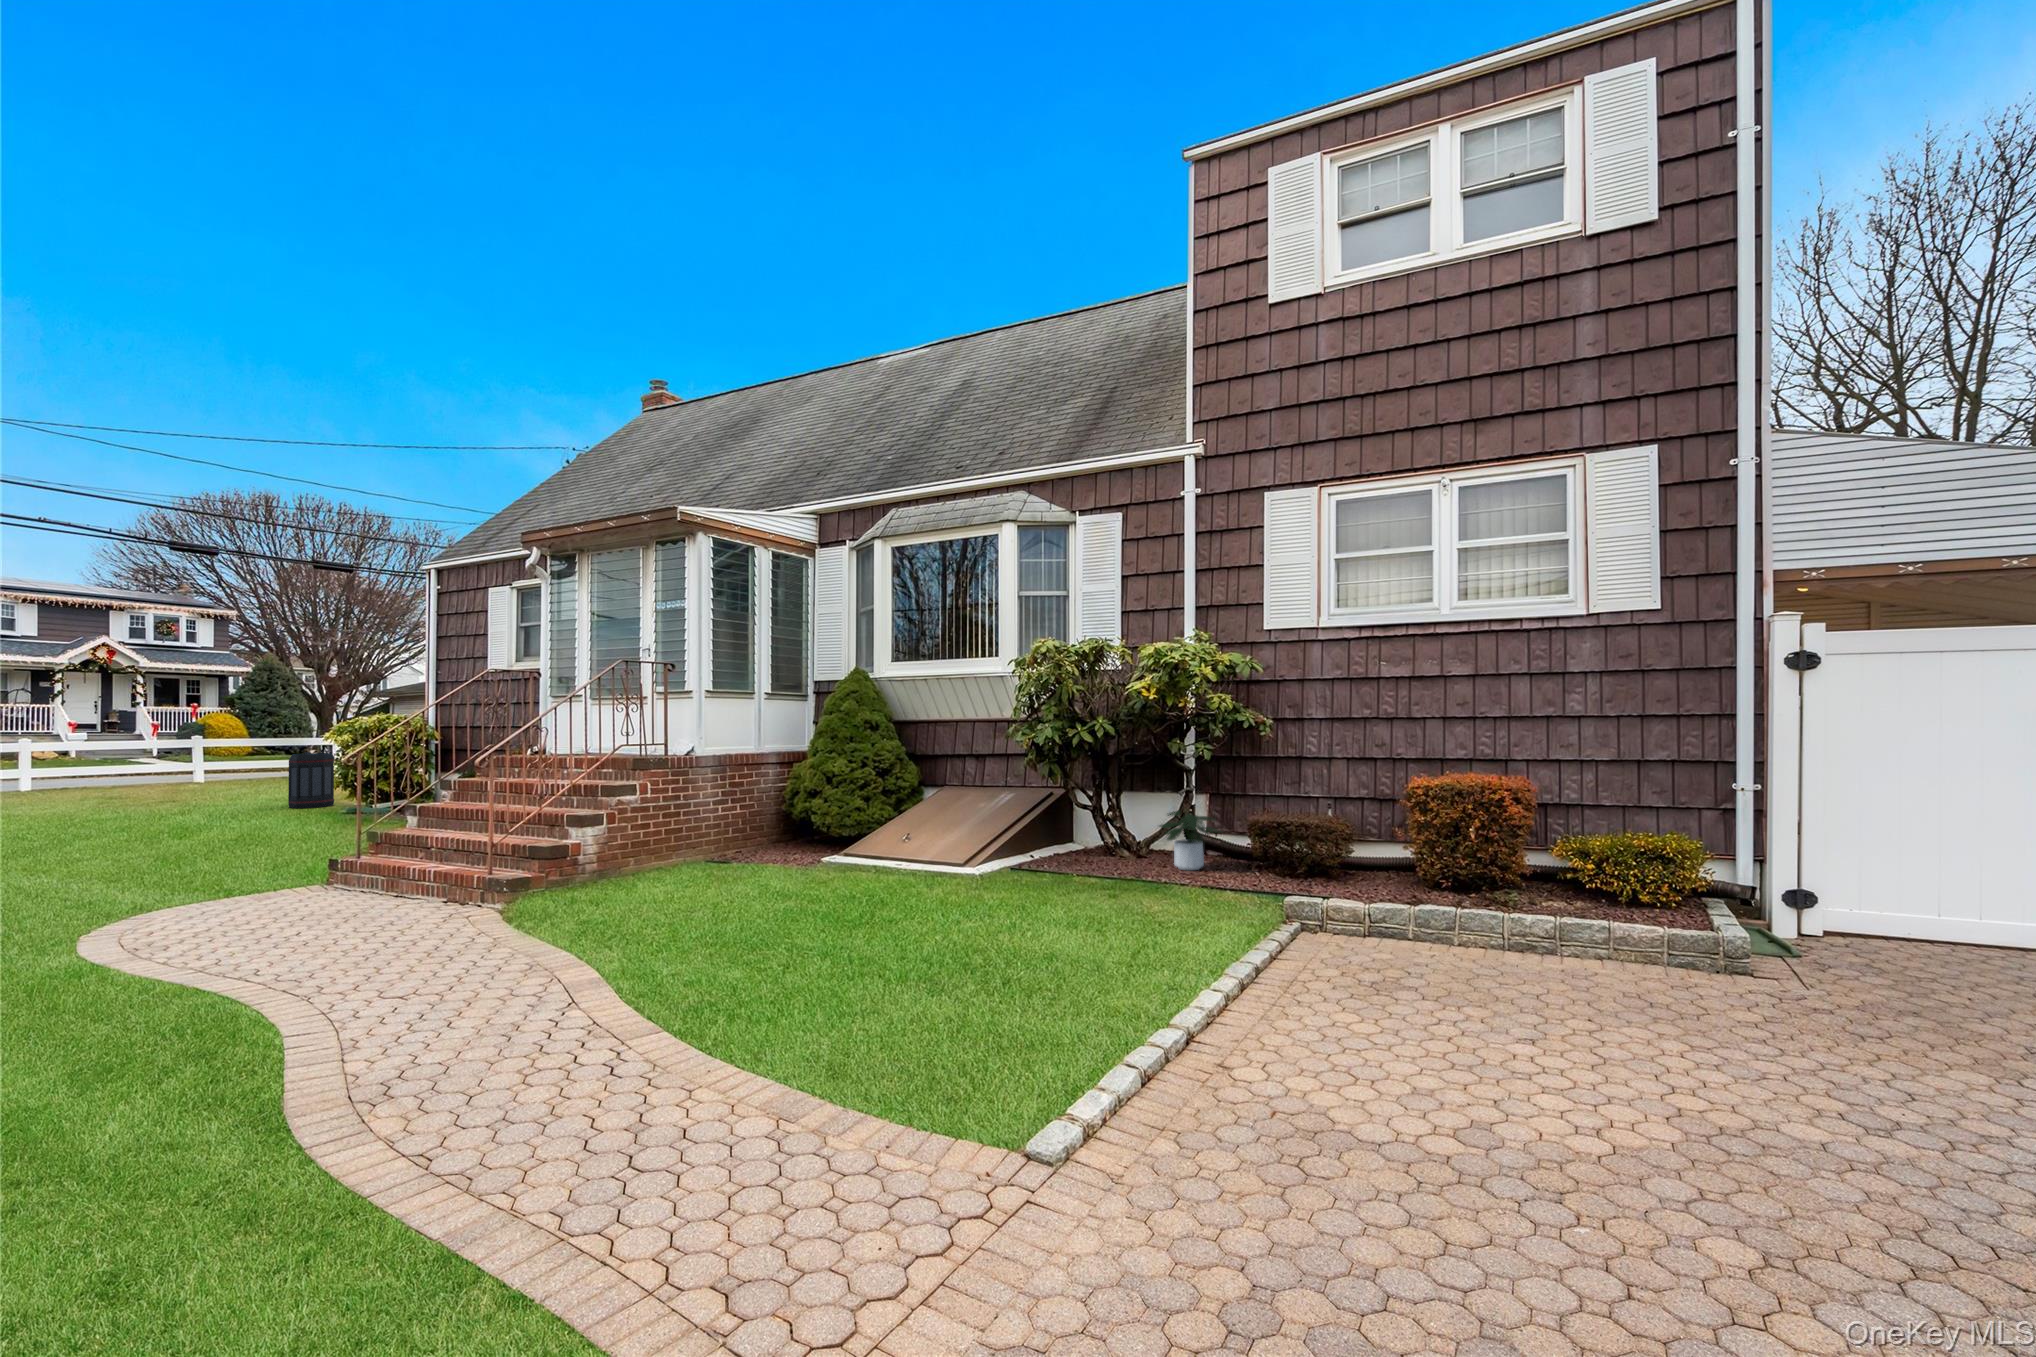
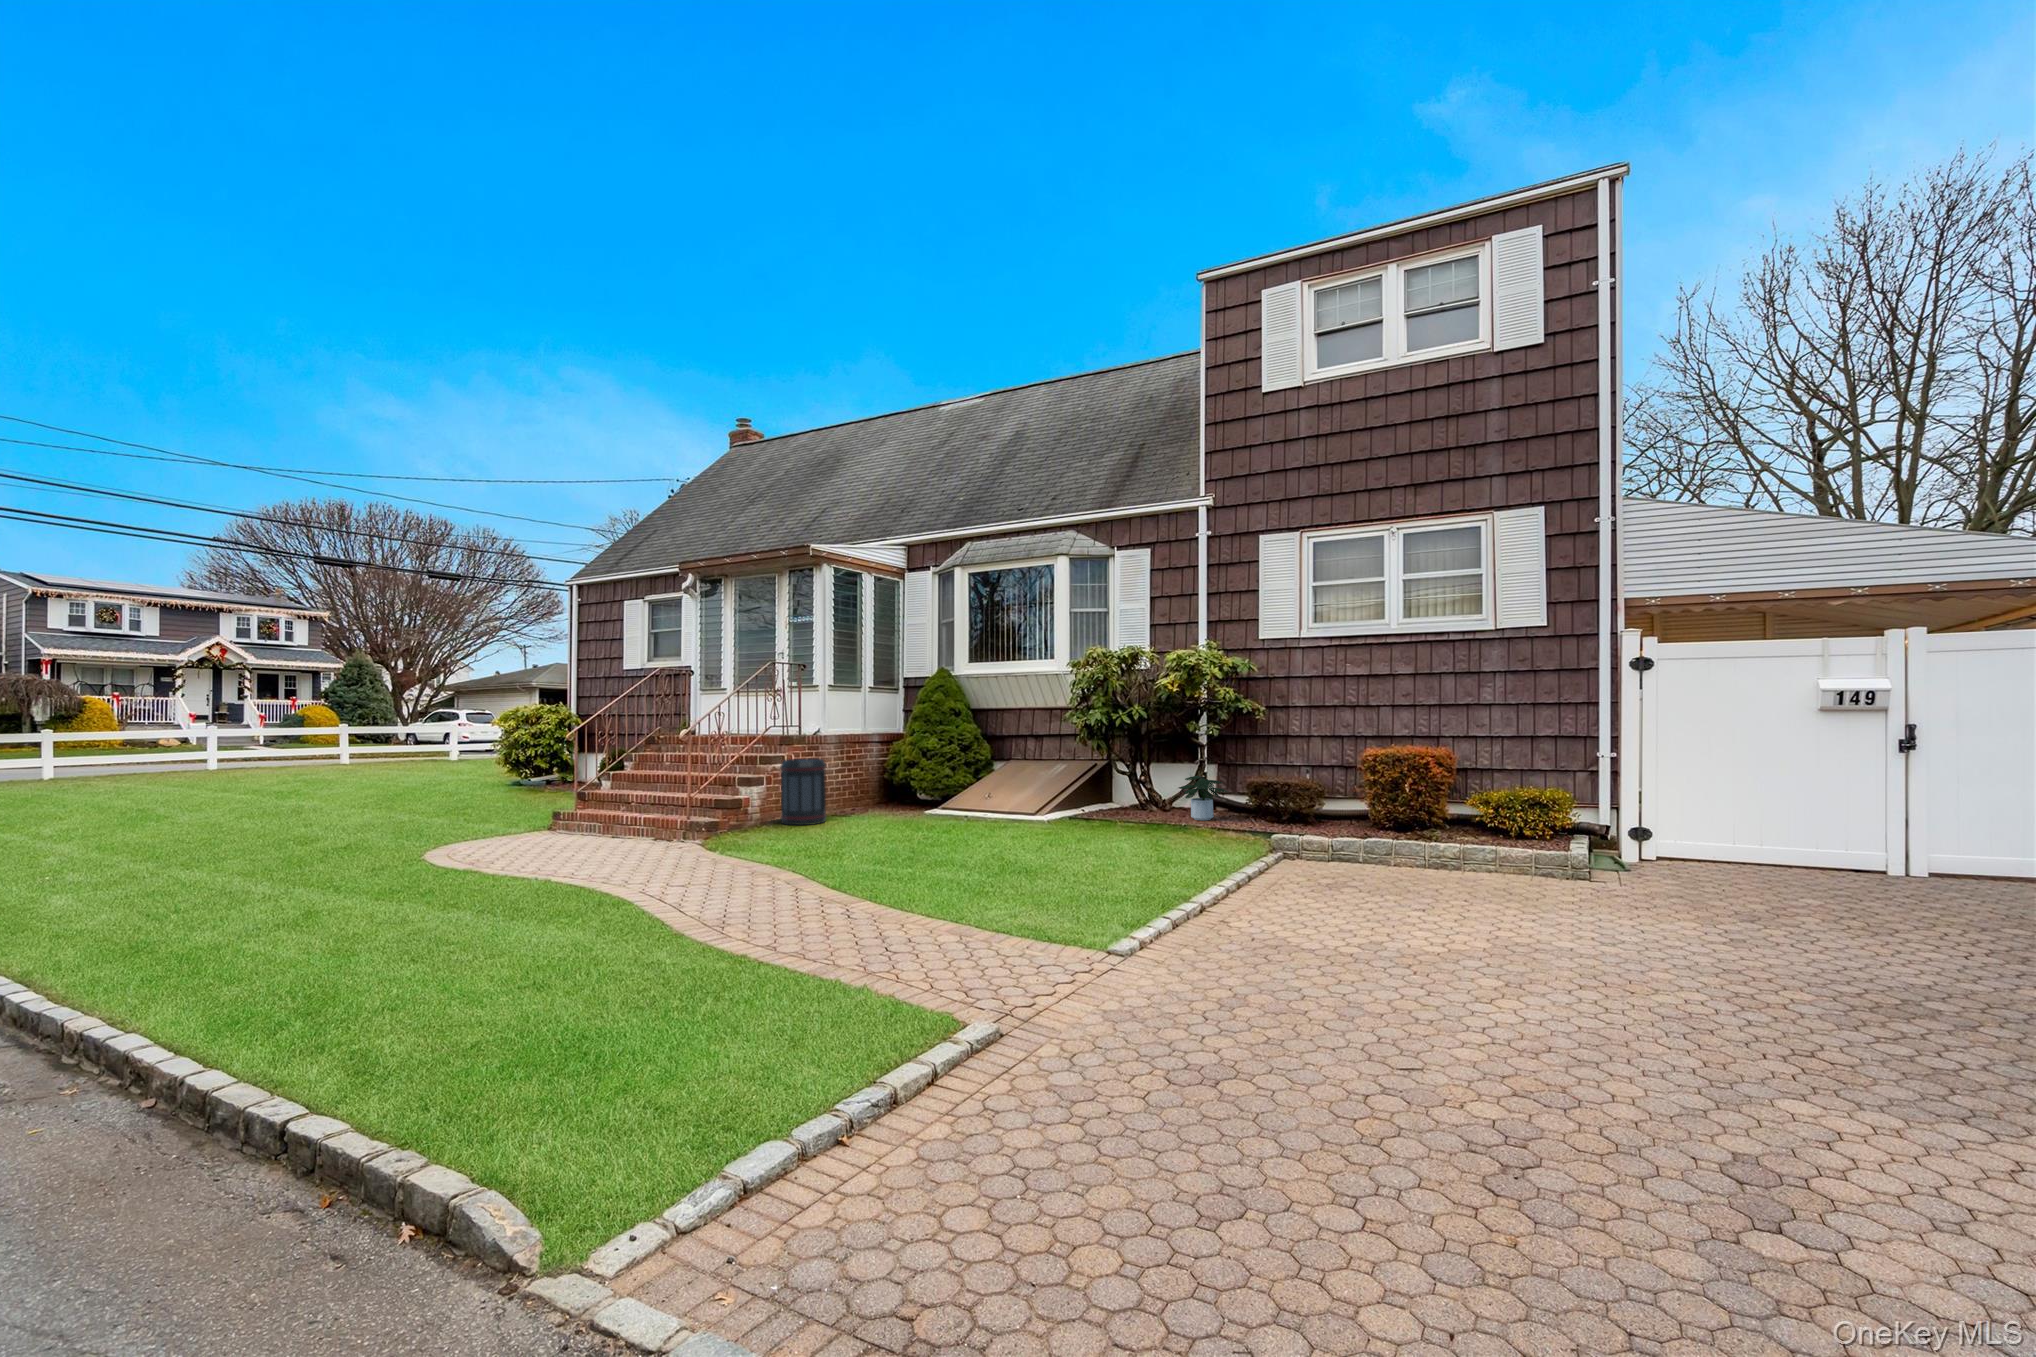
trash can: present [288,752,335,808] -> present [780,758,826,825]

